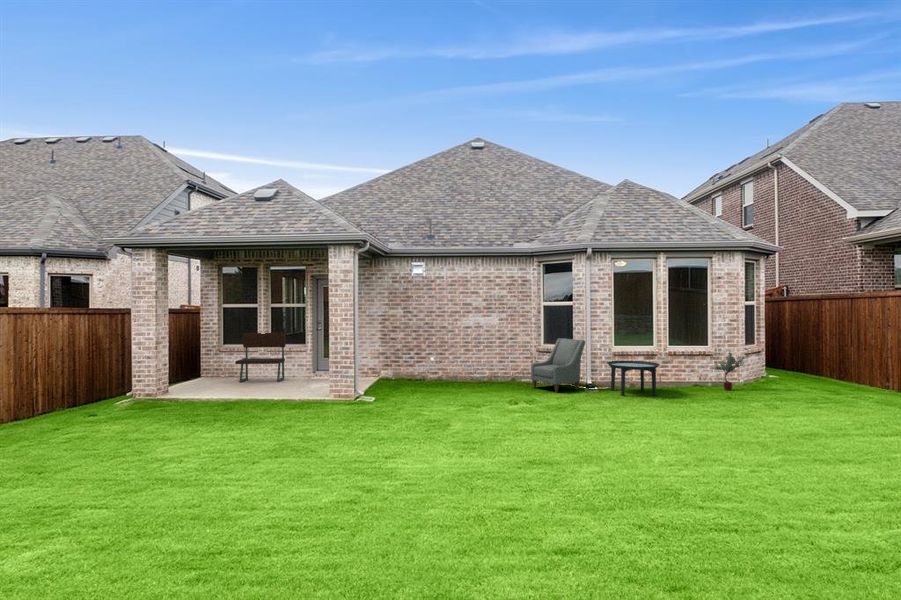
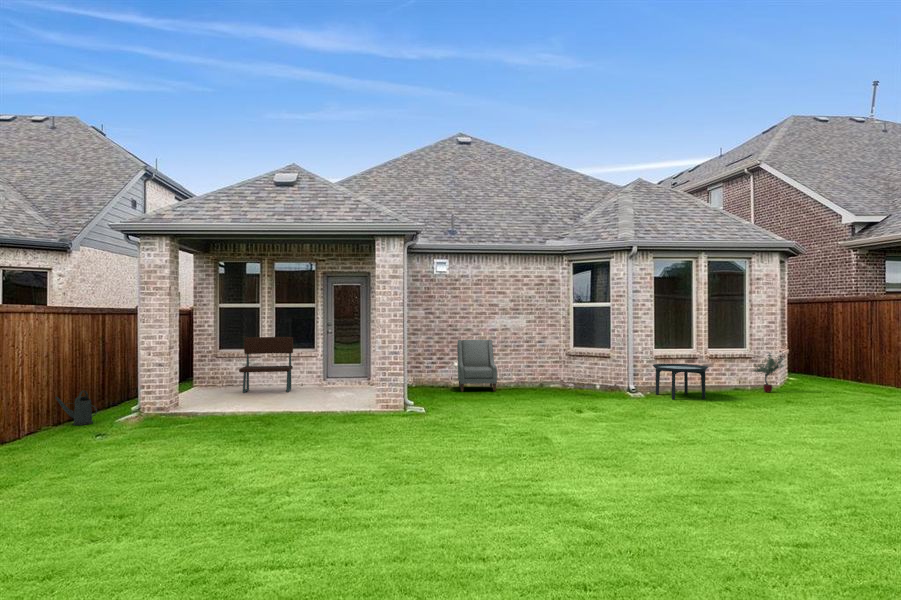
chair: present [531,338,585,393] -> present [457,340,497,392]
watering can: none [59,380,91,410] -> present [55,391,97,425]

